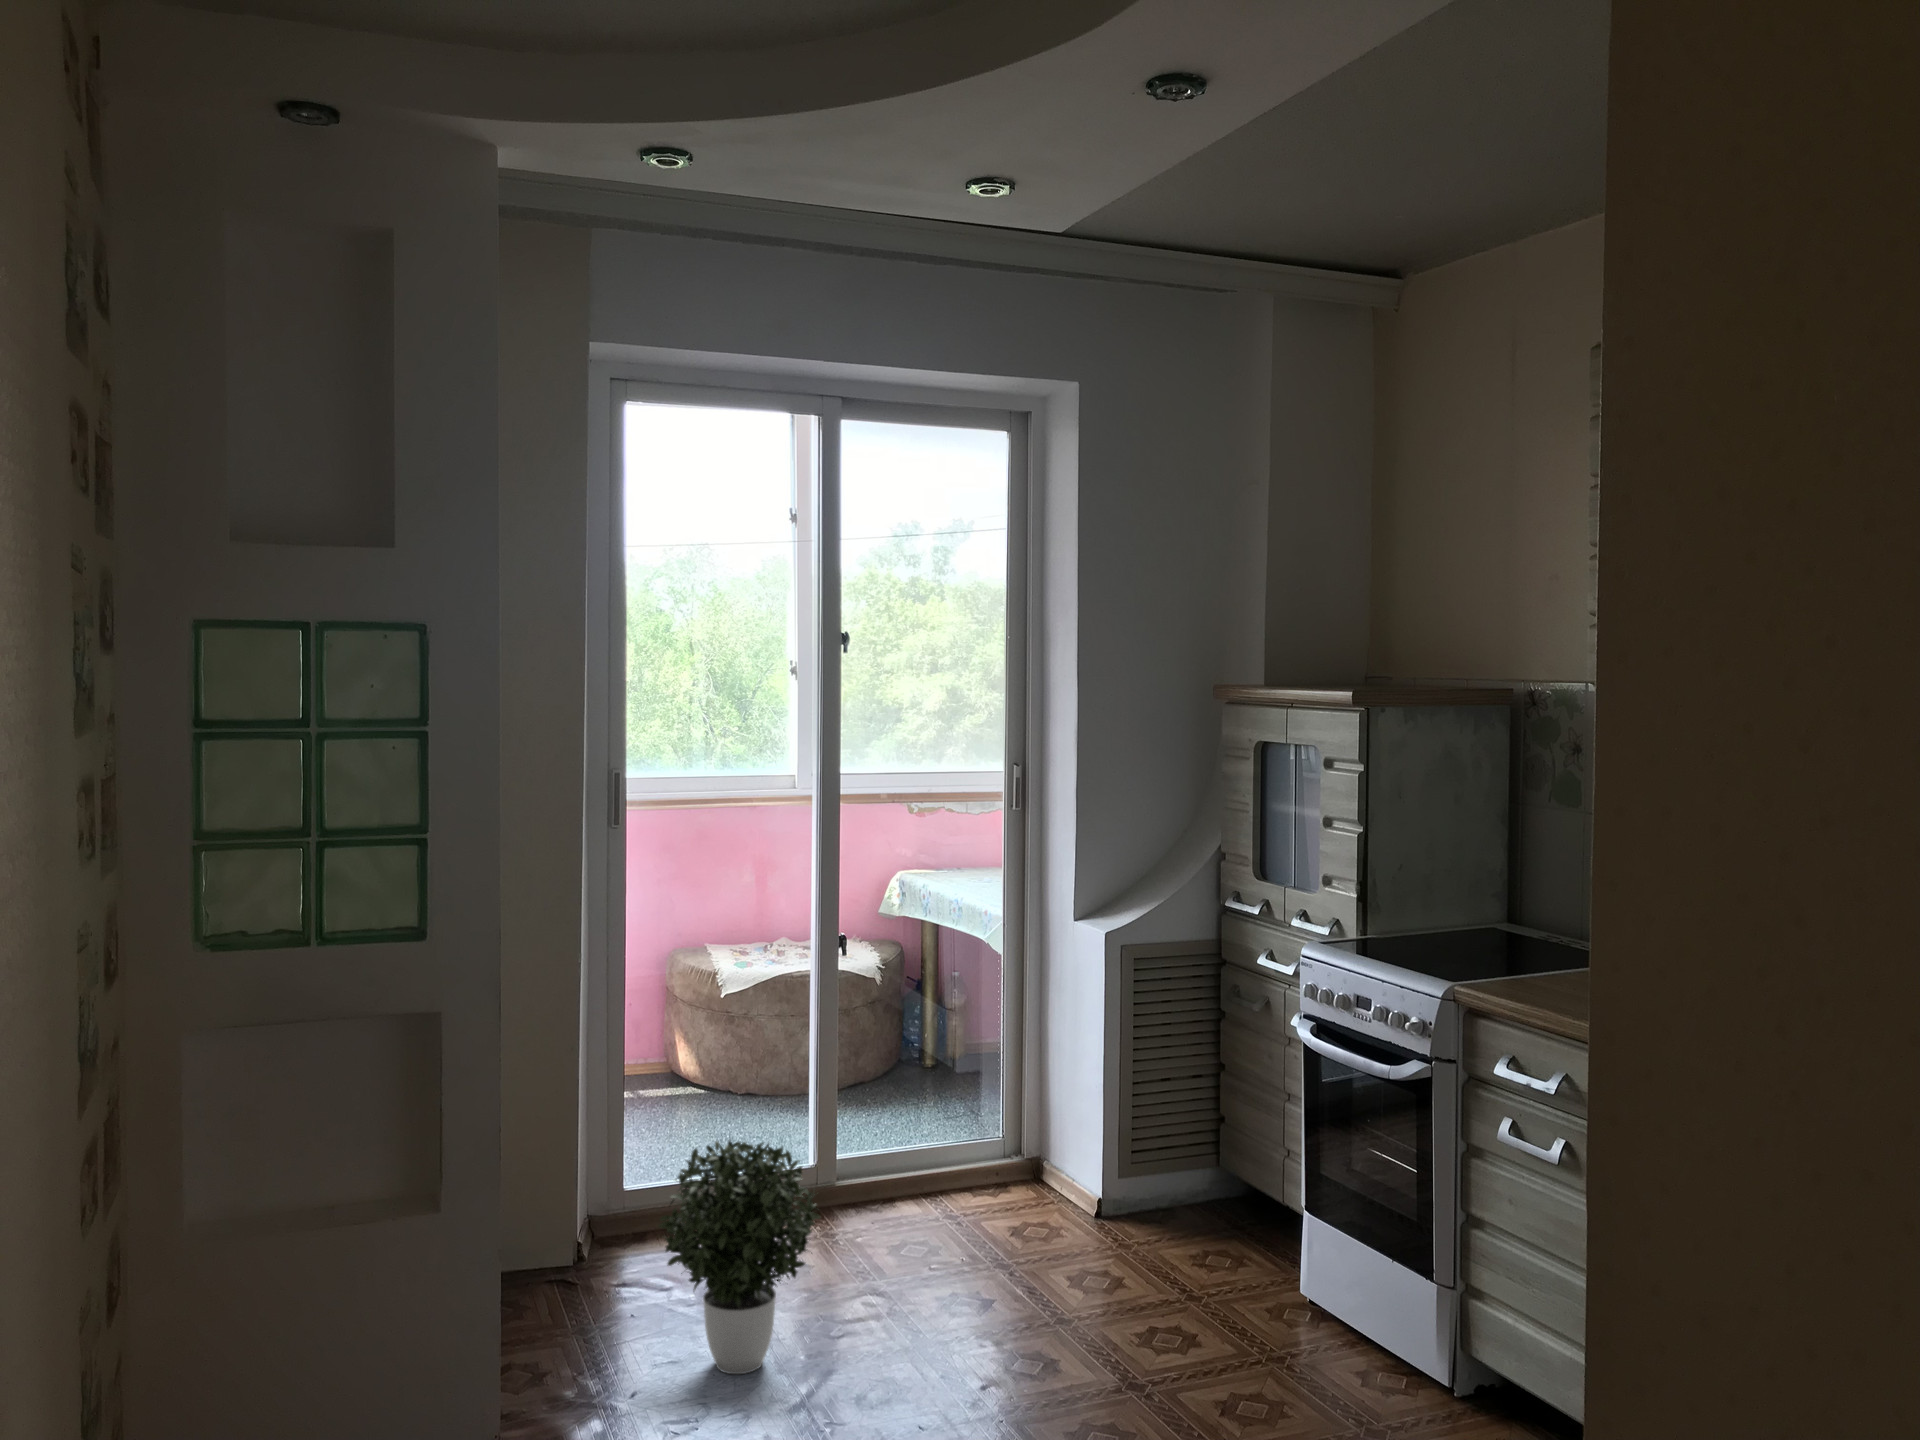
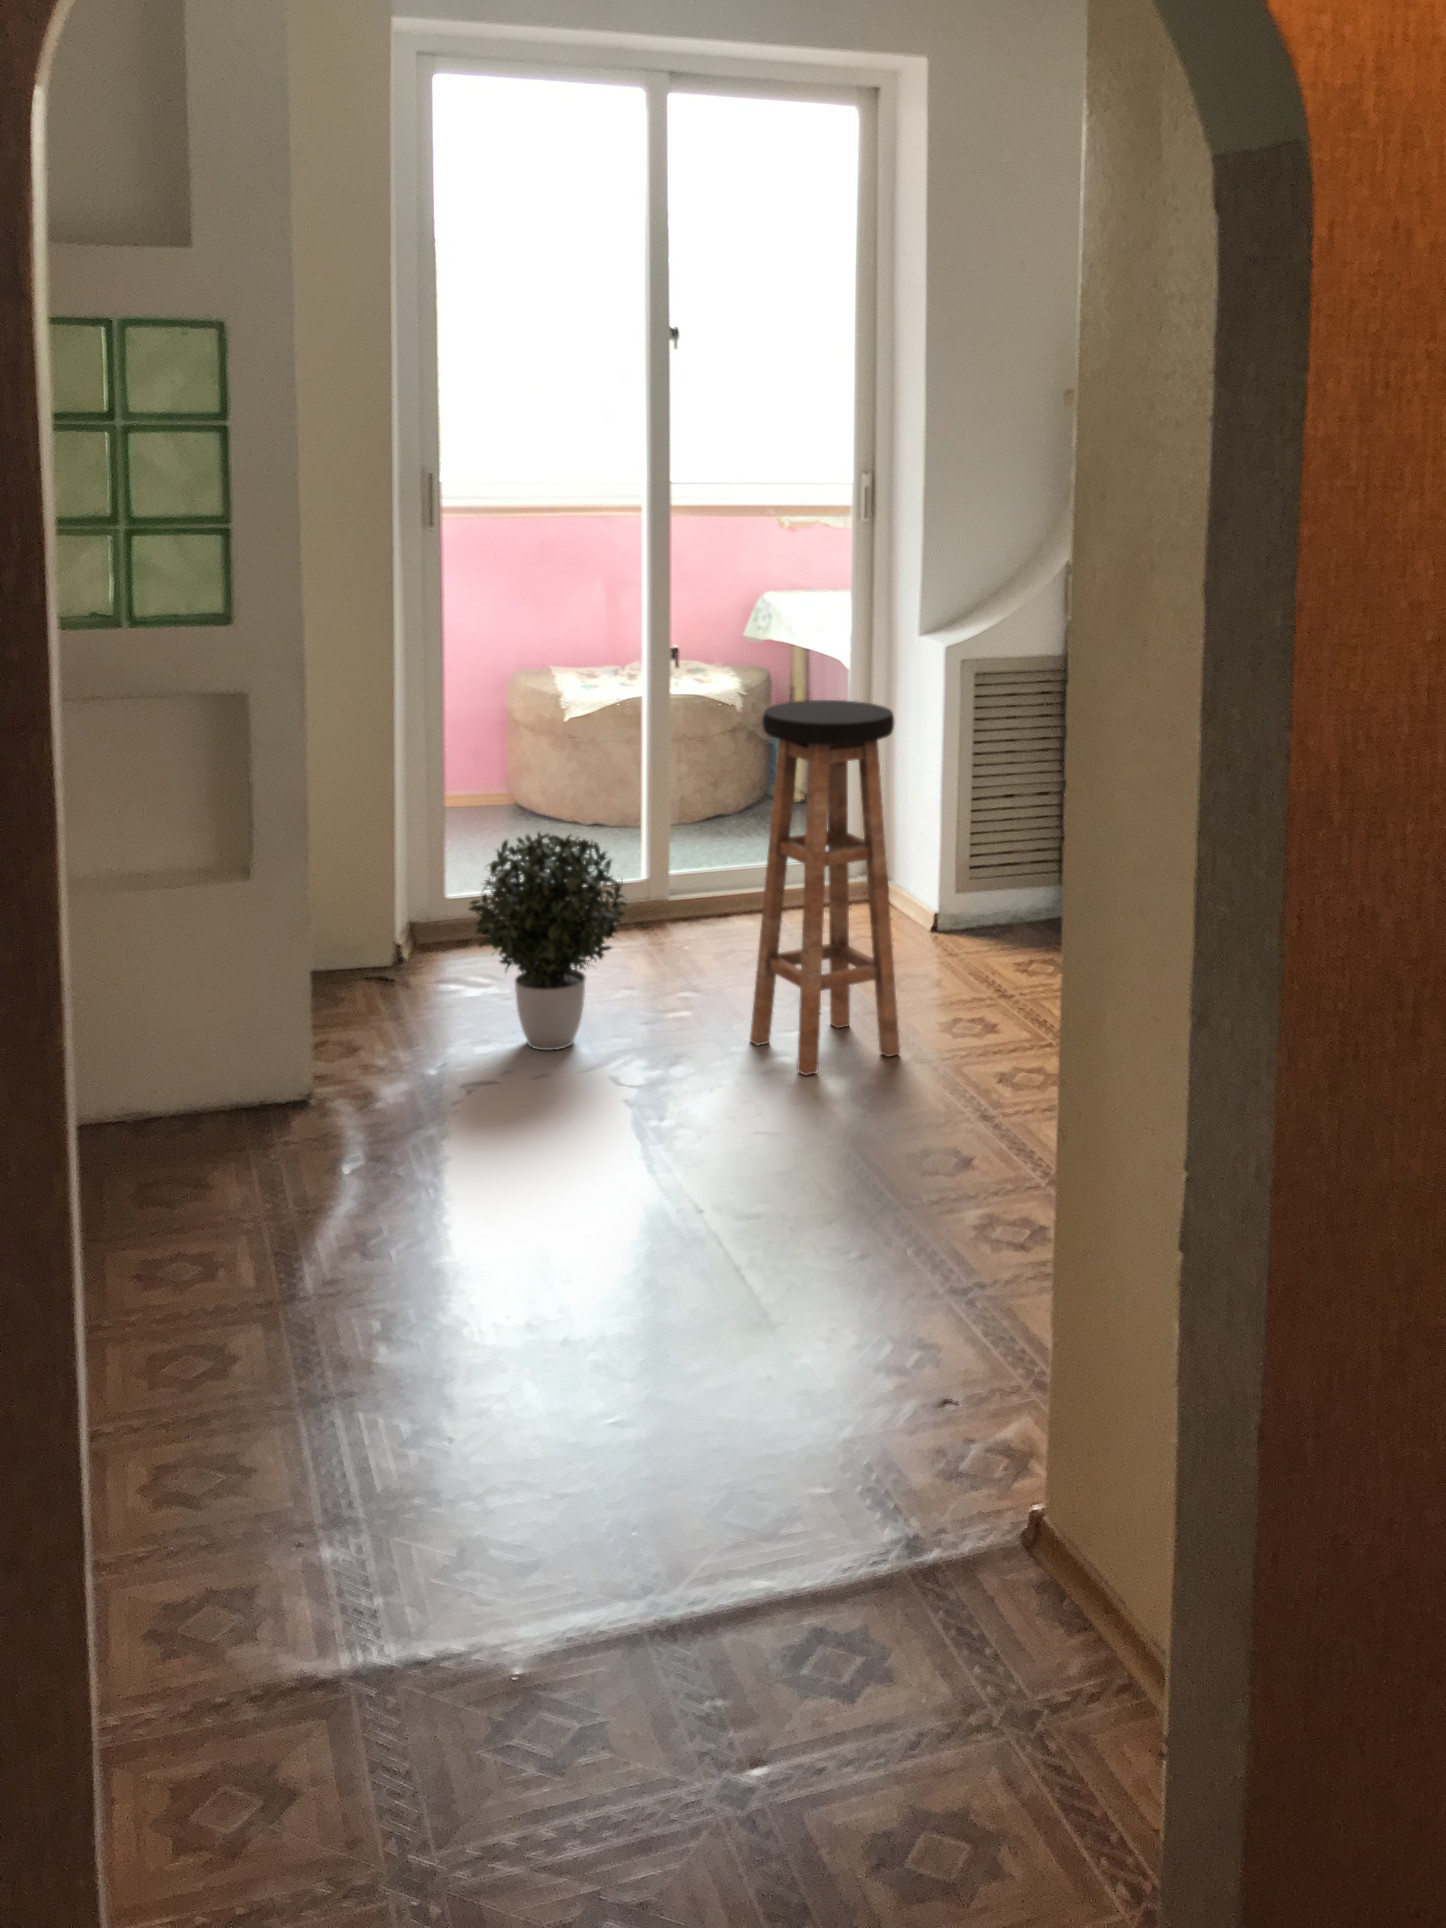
bar stool: none [944,998,1103,1405] -> present [750,700,900,1075]

